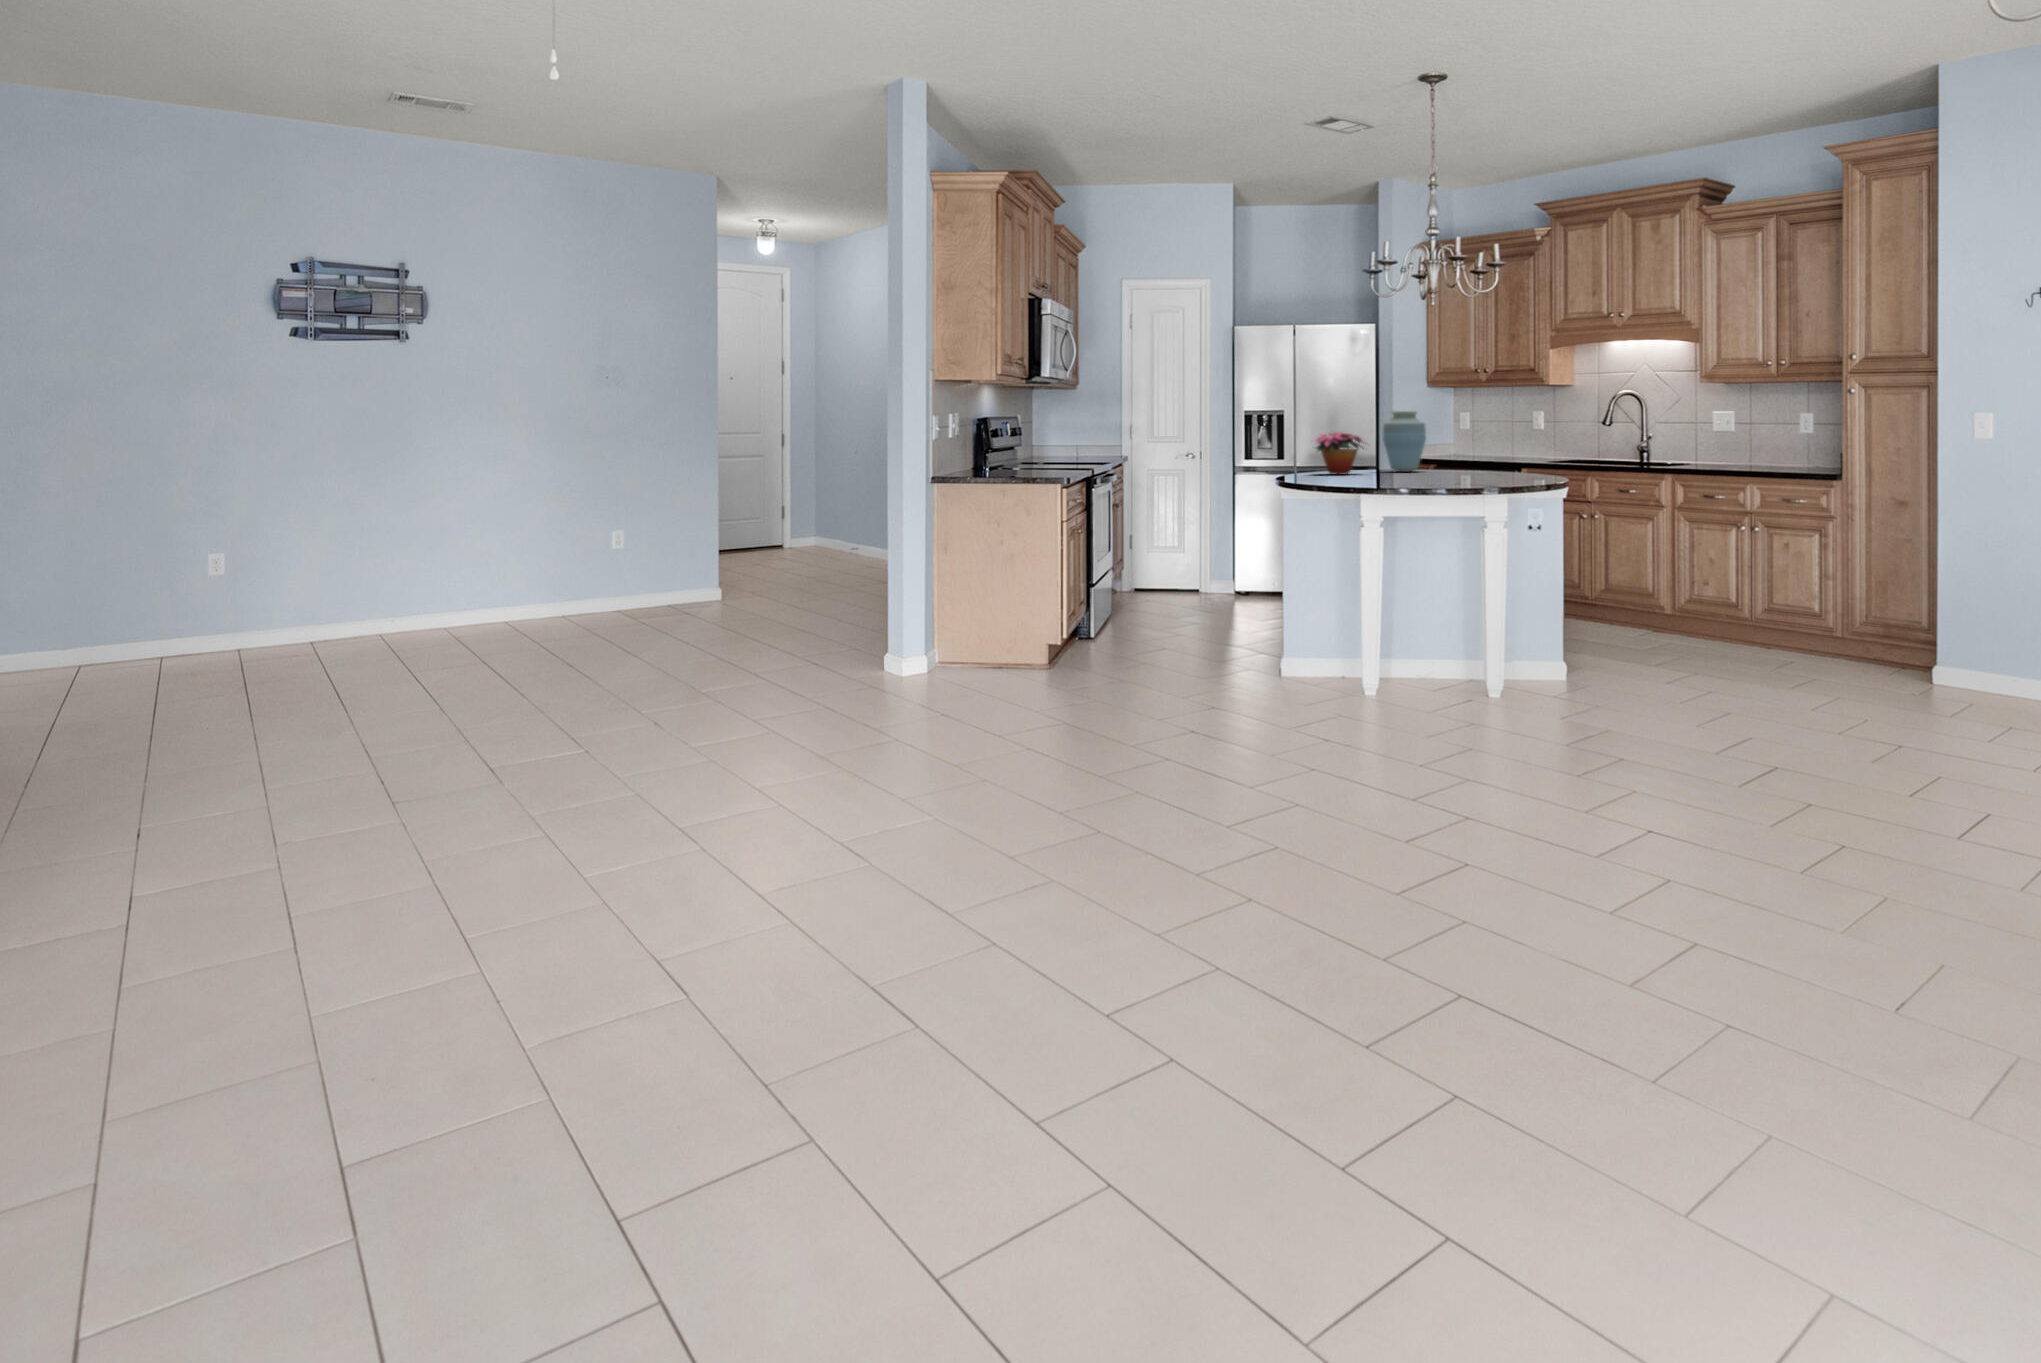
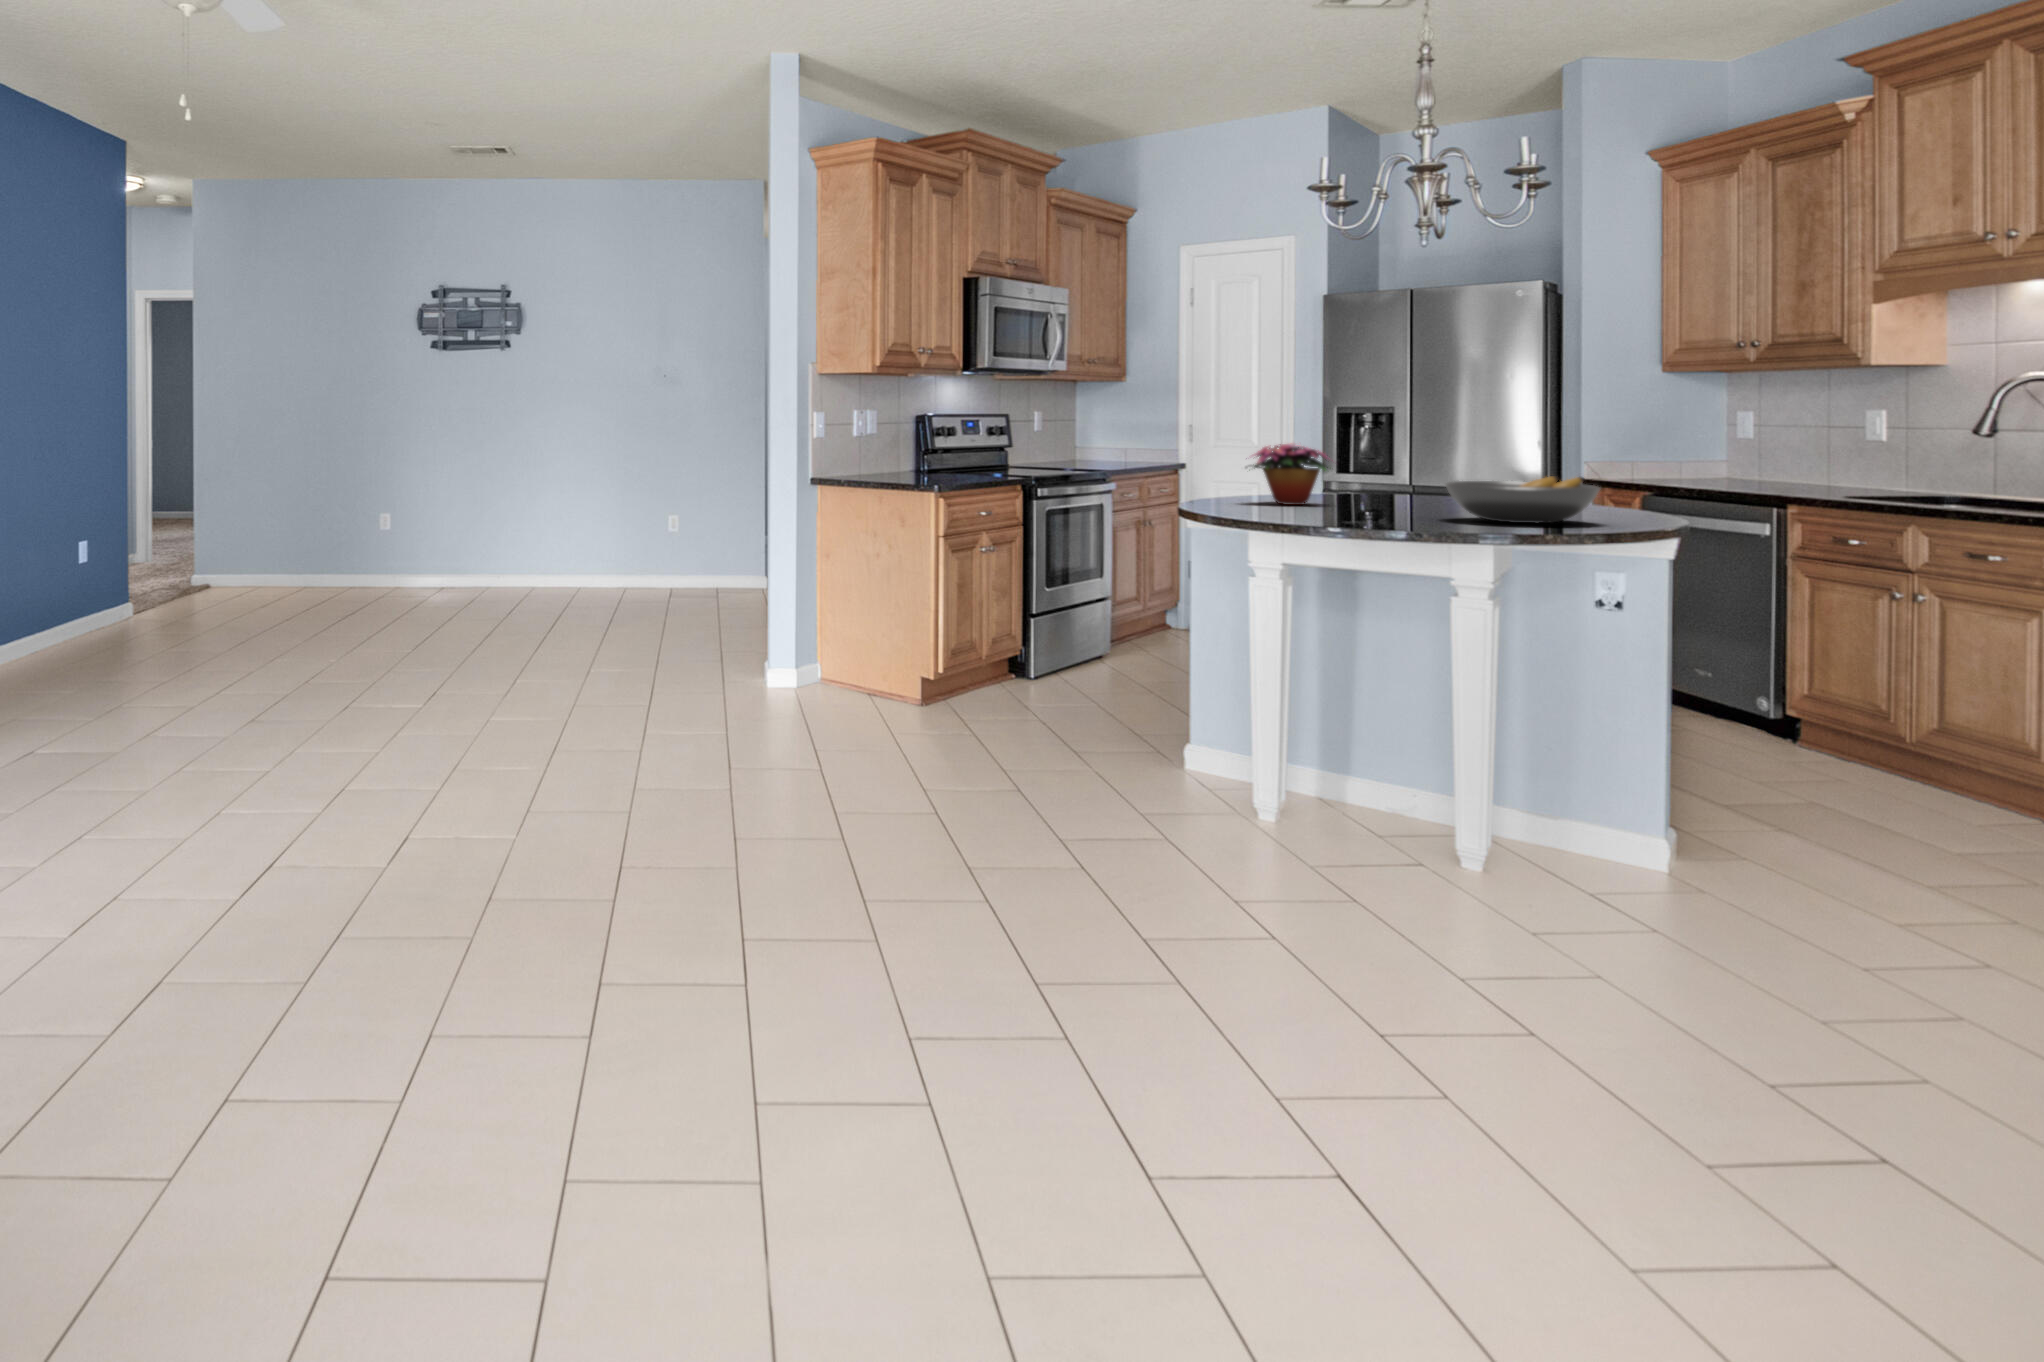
vase: present [1383,411,1426,472] -> none [1386,414,1460,505]
fruit bowl: none [1468,447,1550,476] -> present [1445,476,1600,523]

